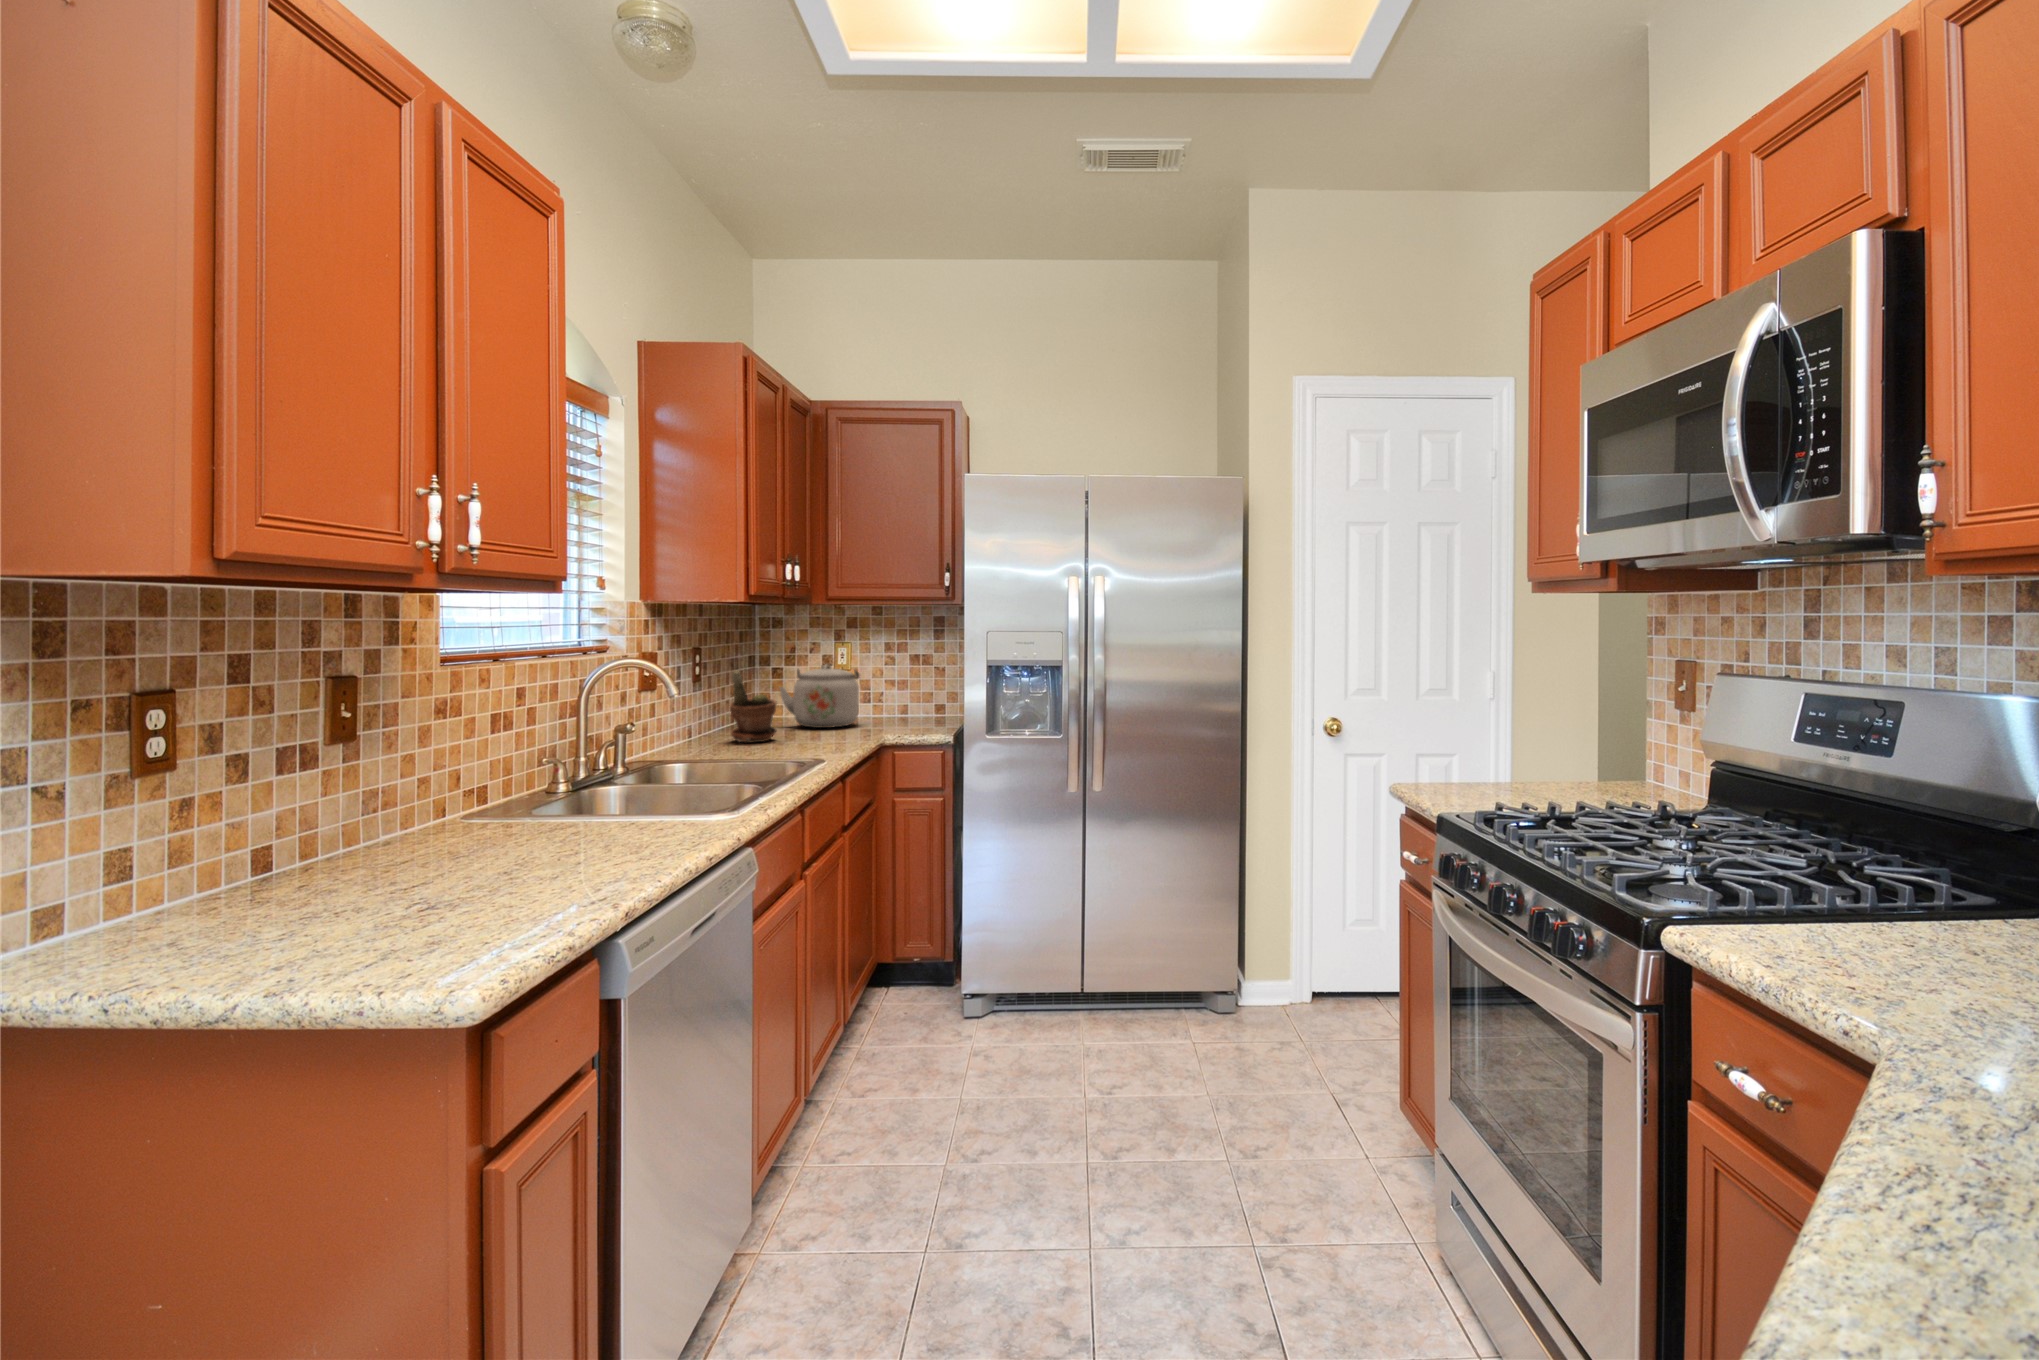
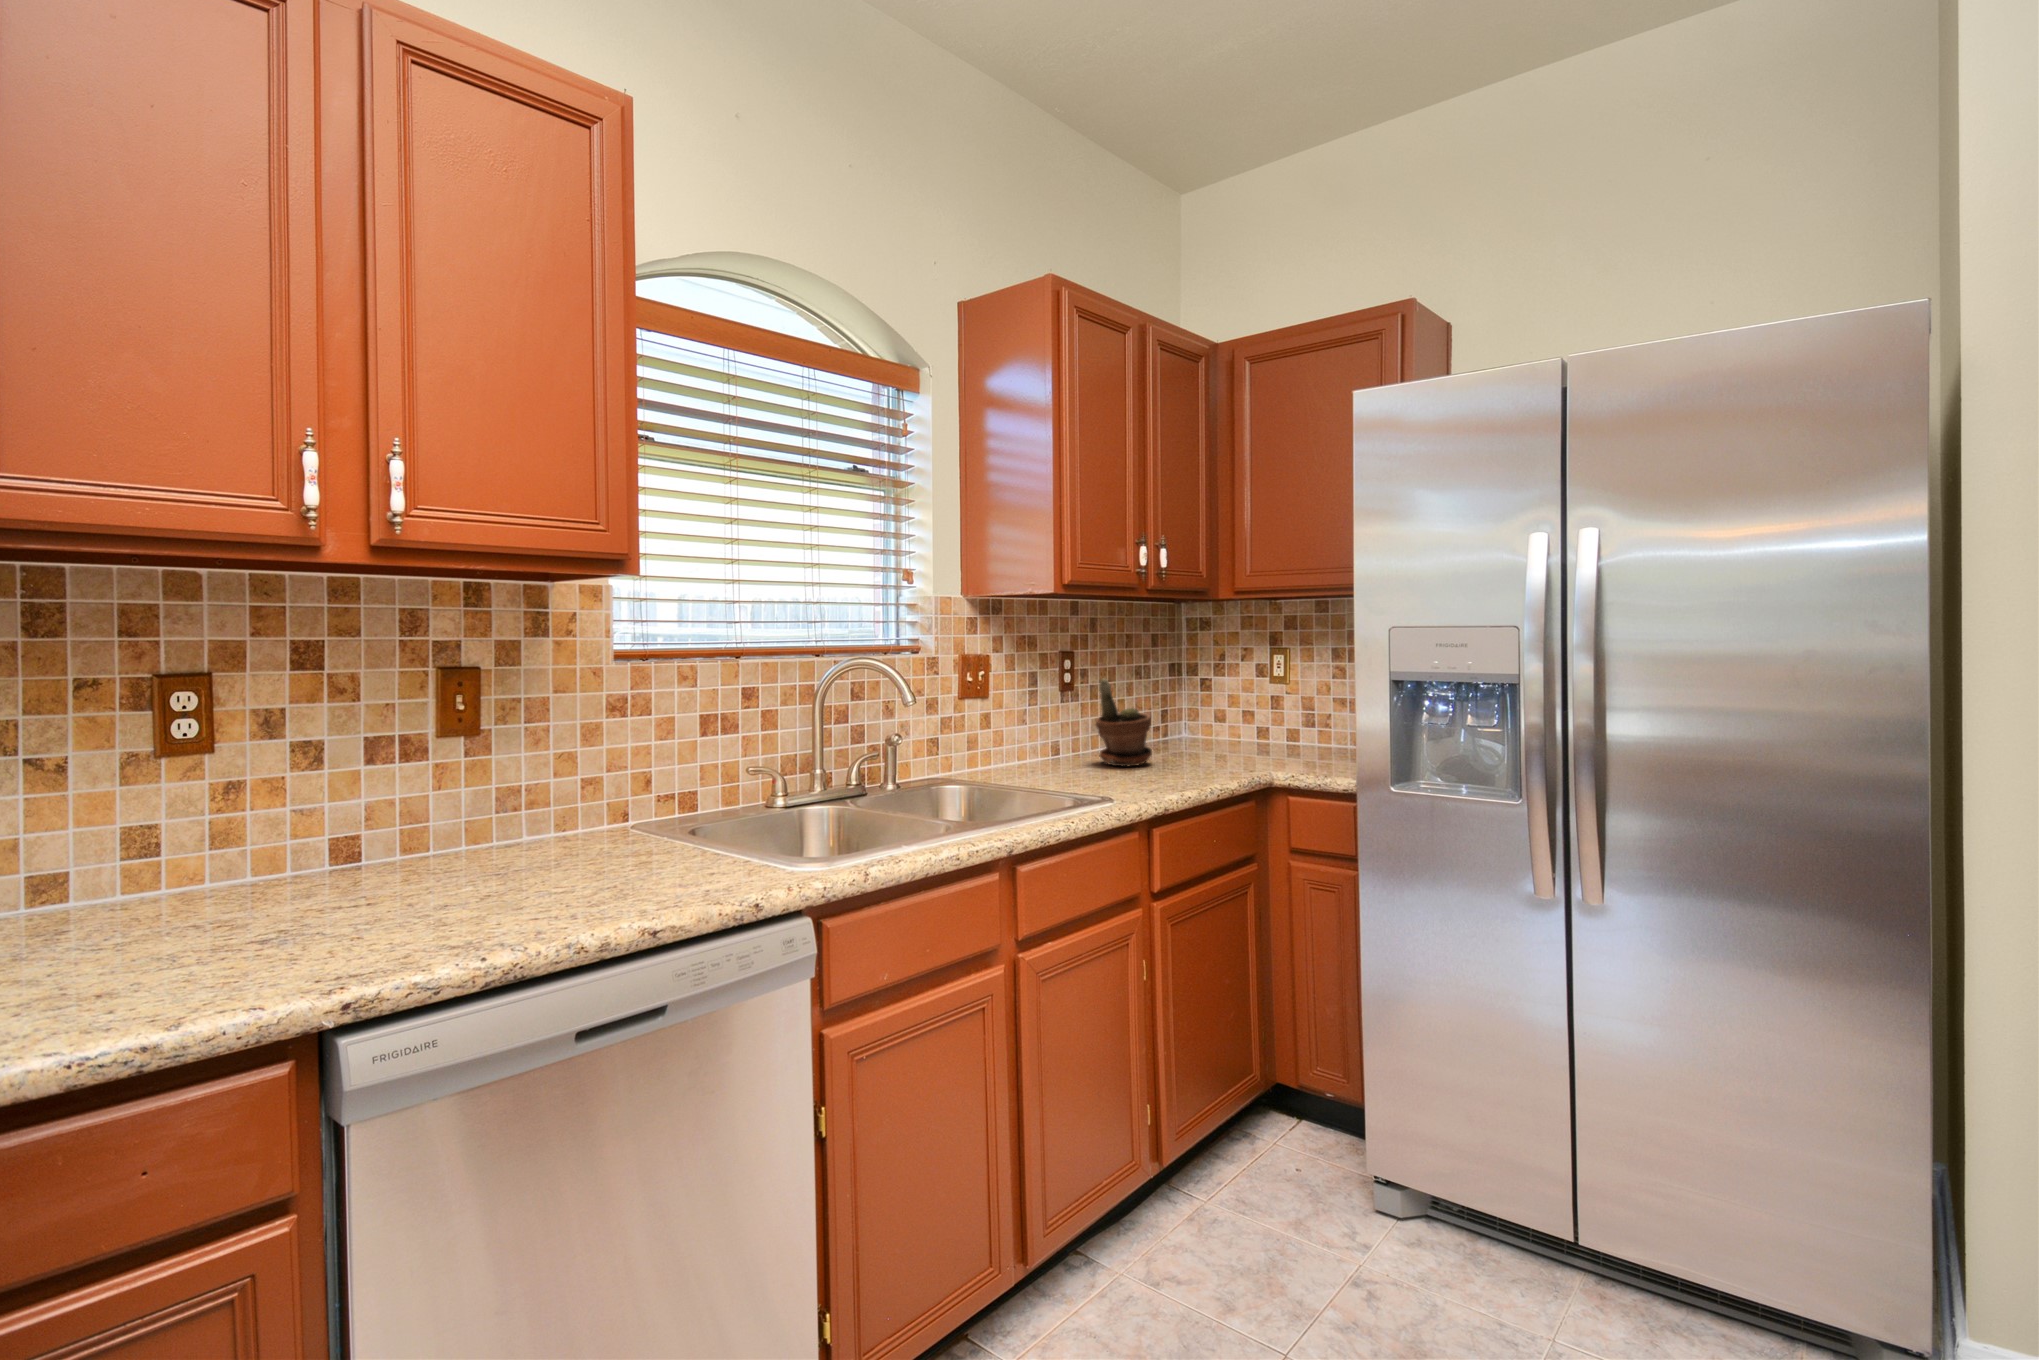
kettle: present [780,664,860,728] -> none [1192,674,1301,756]

